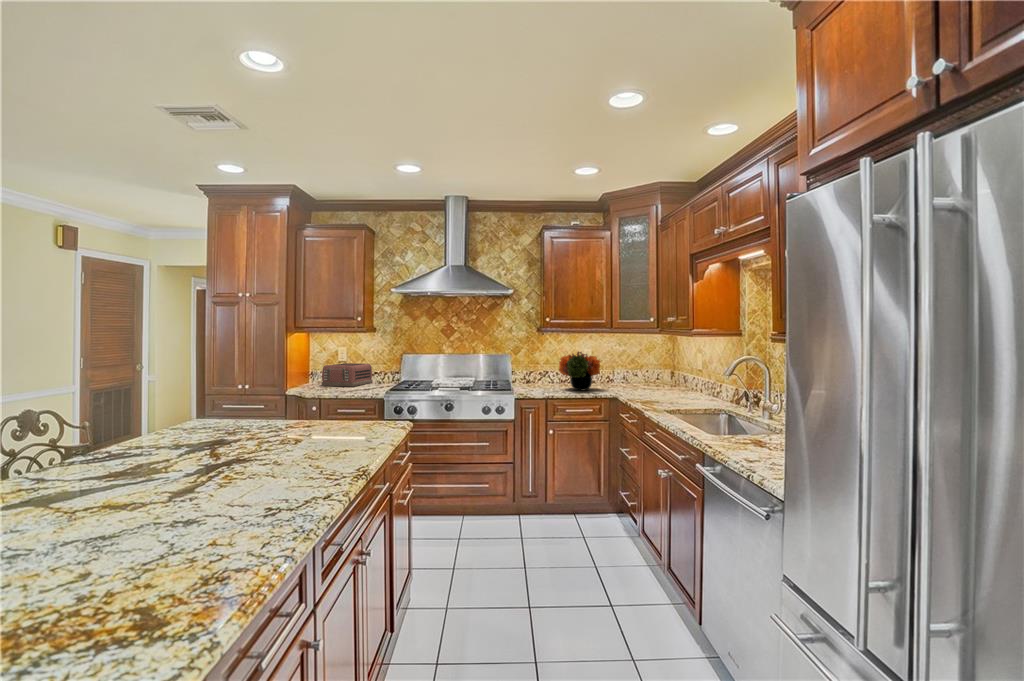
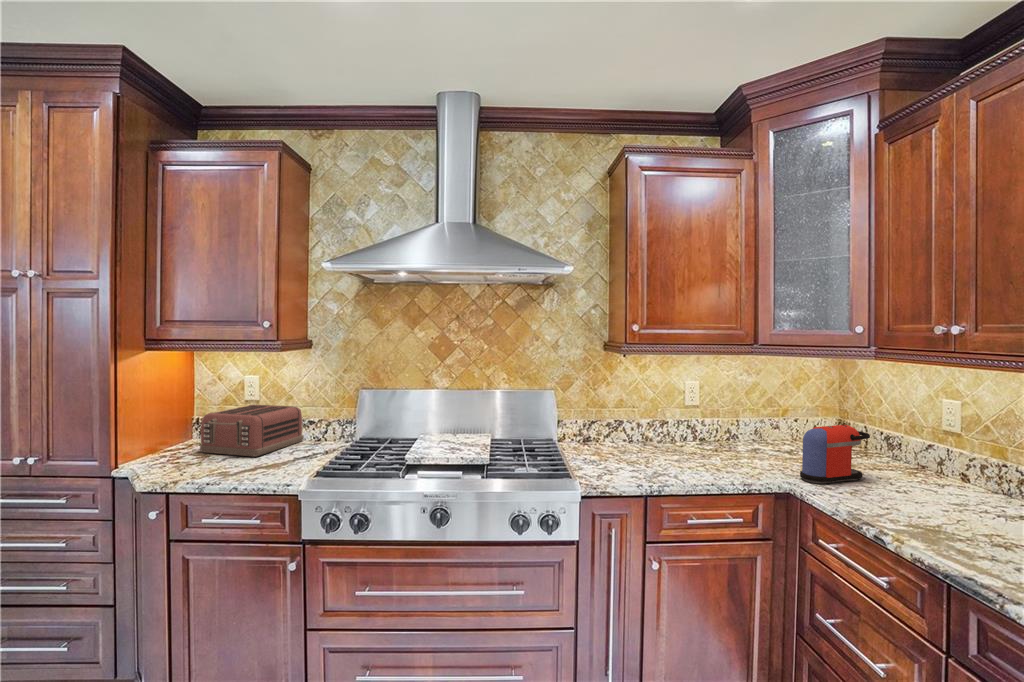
flower arrangement: present [559,352,601,390] -> none [658,394,748,474]
coffee maker: none [626,365,661,393] -> present [800,425,870,484]

